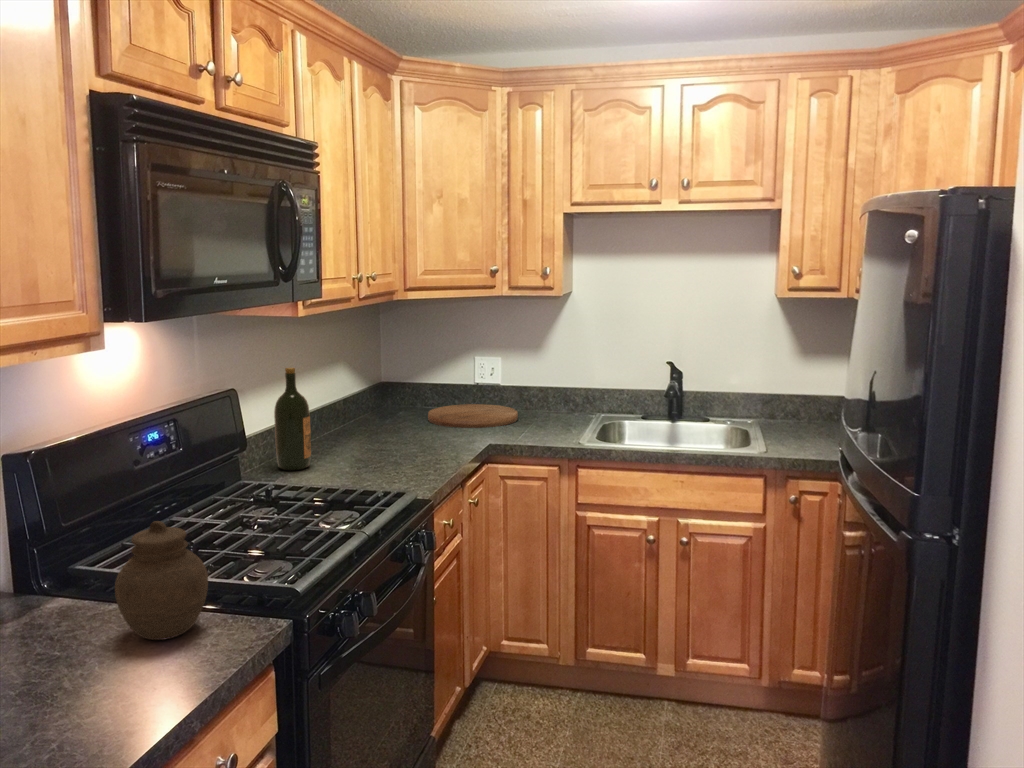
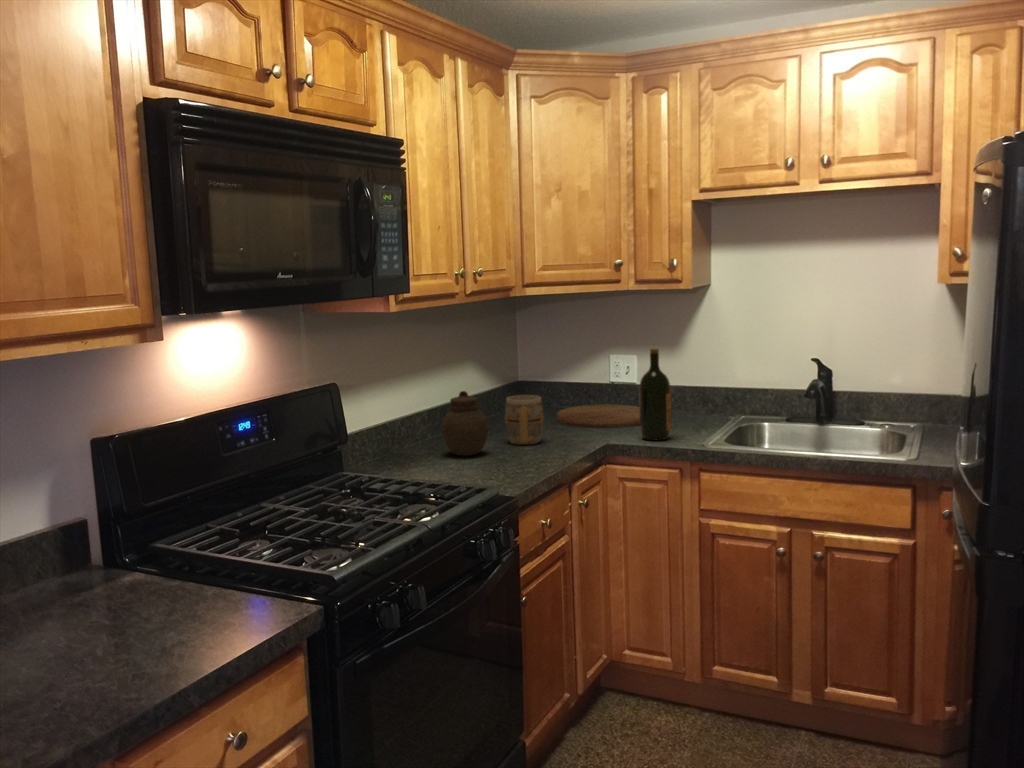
wine bottle: present [274,368,311,470] -> present [639,349,671,440]
mug: none [390,397,429,447] -> present [505,395,544,445]
jar: present [115,521,208,640] -> present [441,391,489,456]

